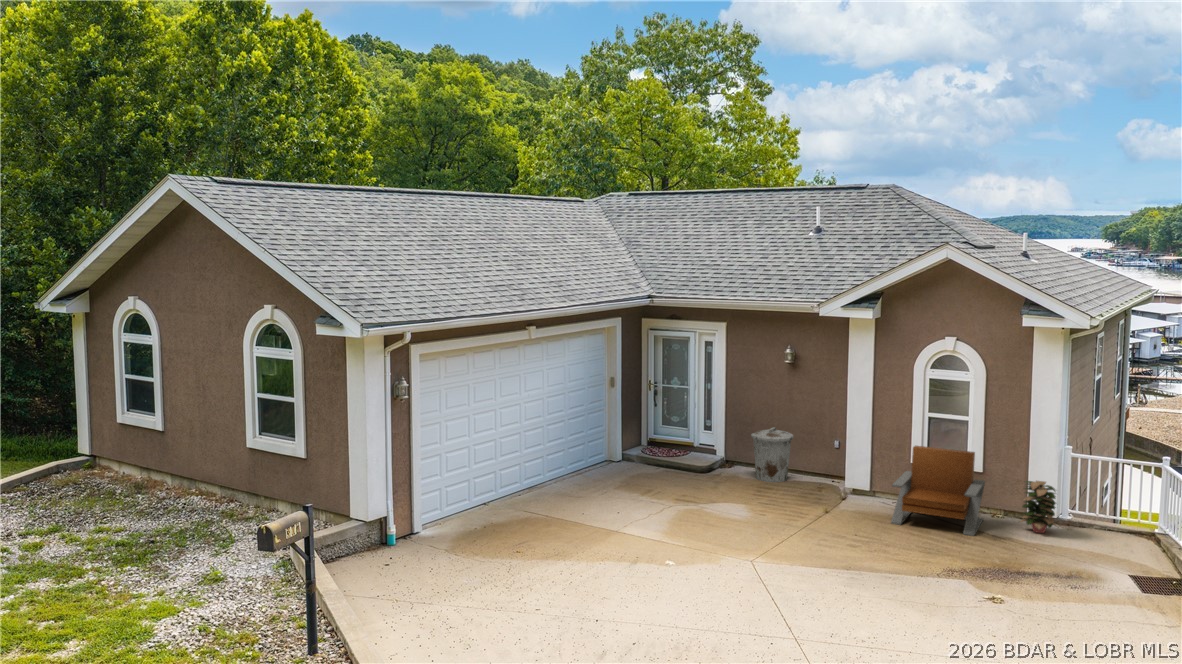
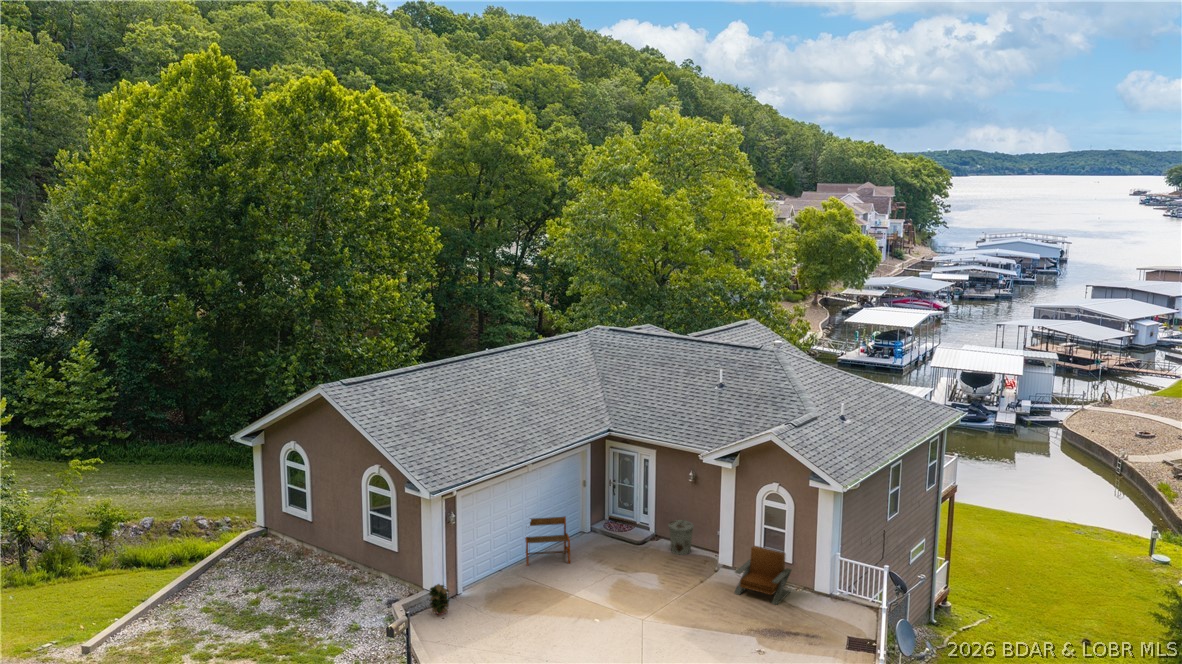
bench: none [522,420,599,497] -> present [525,516,570,566]
decorative plant: present [1022,481,1057,533] -> present [429,584,449,615]

